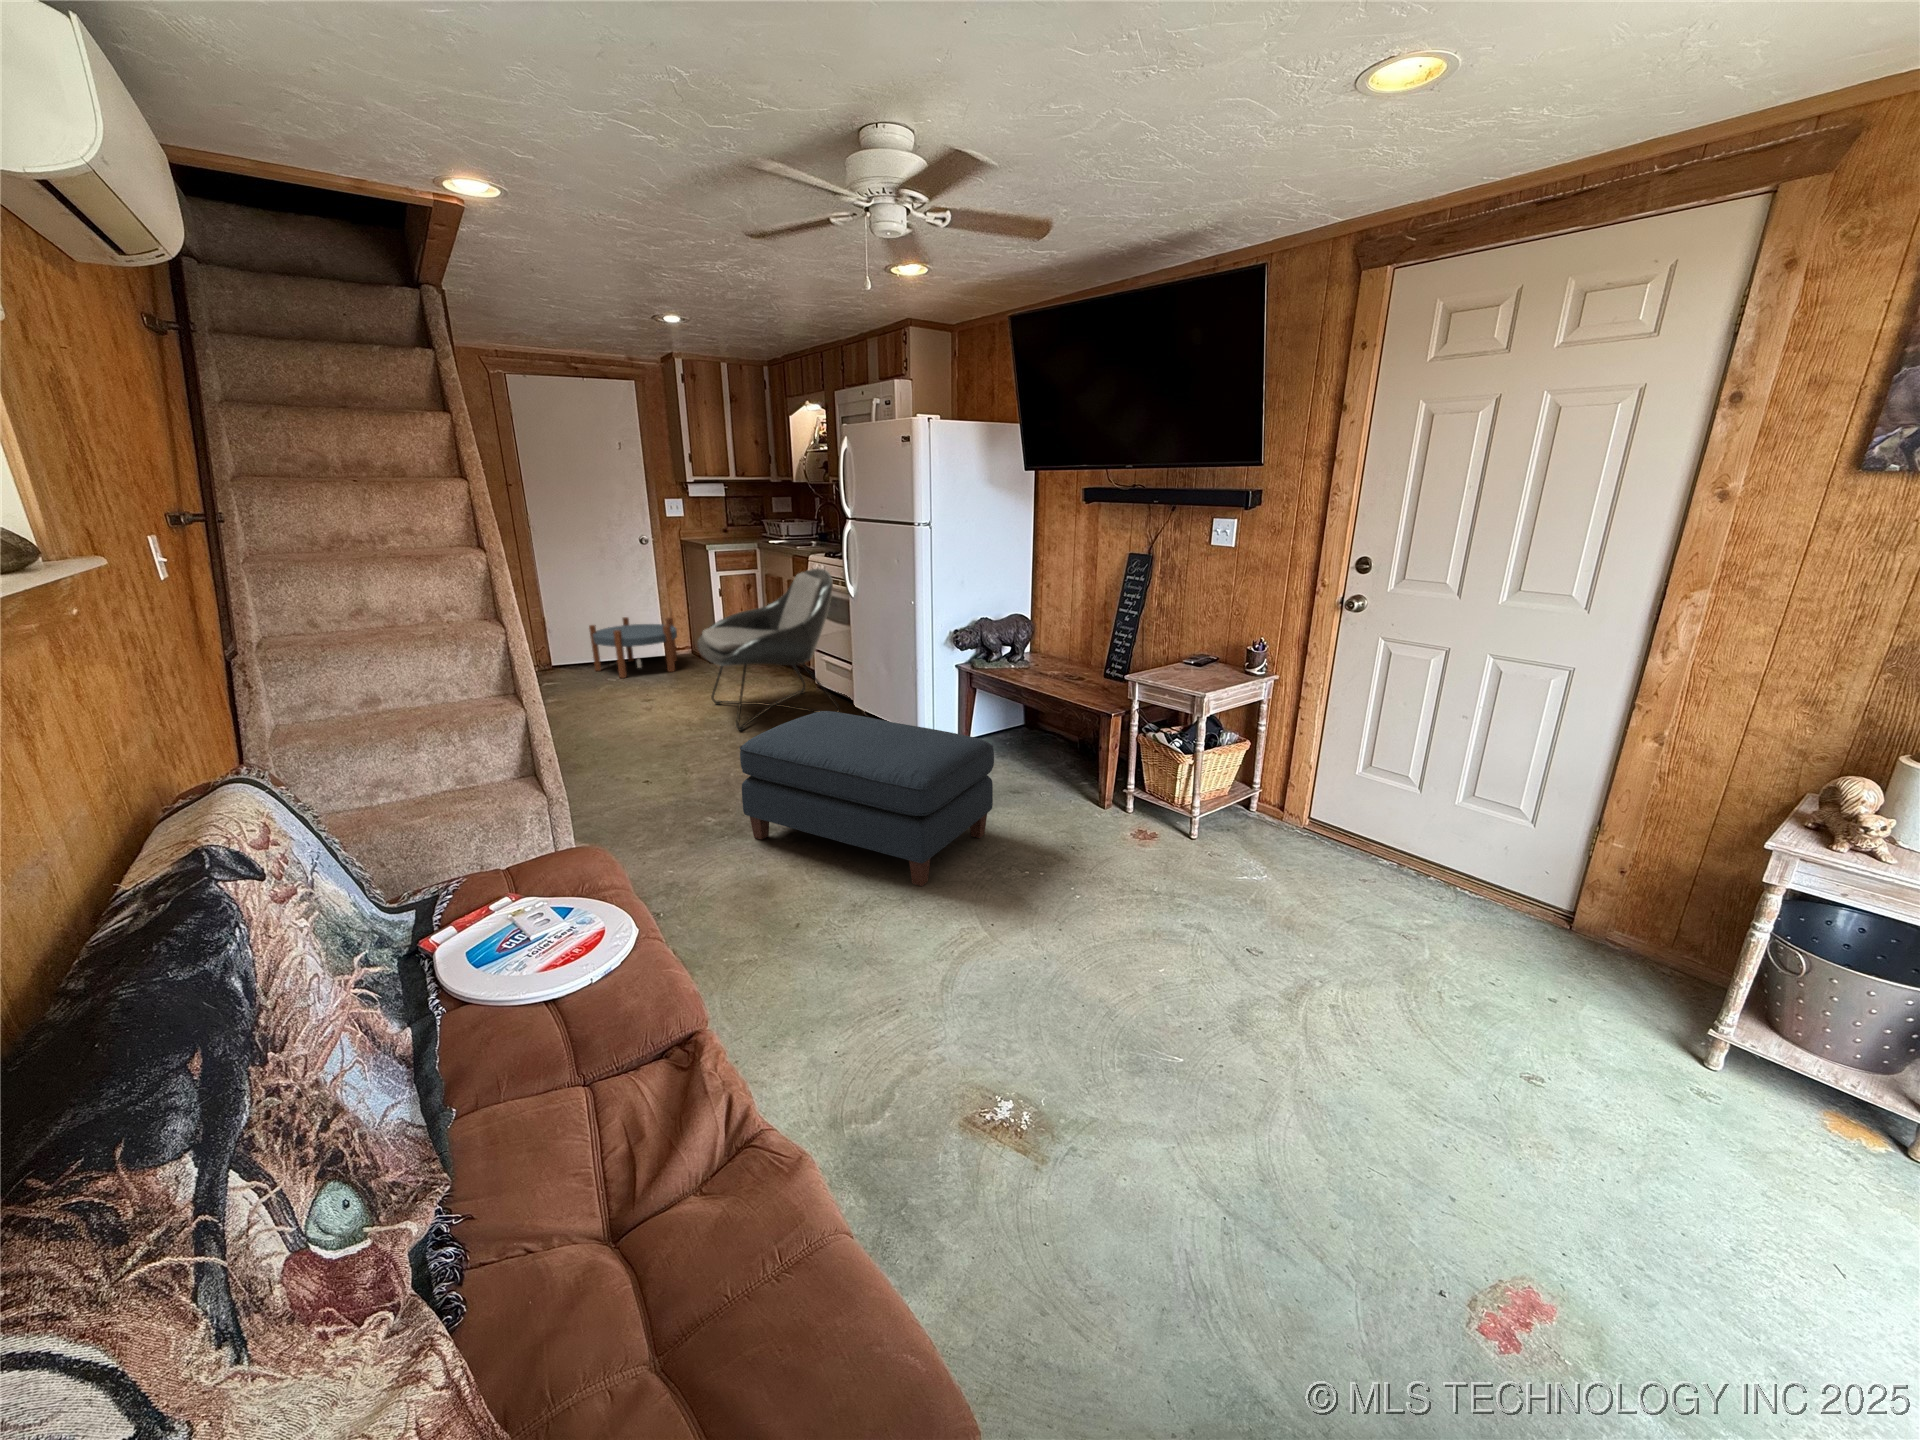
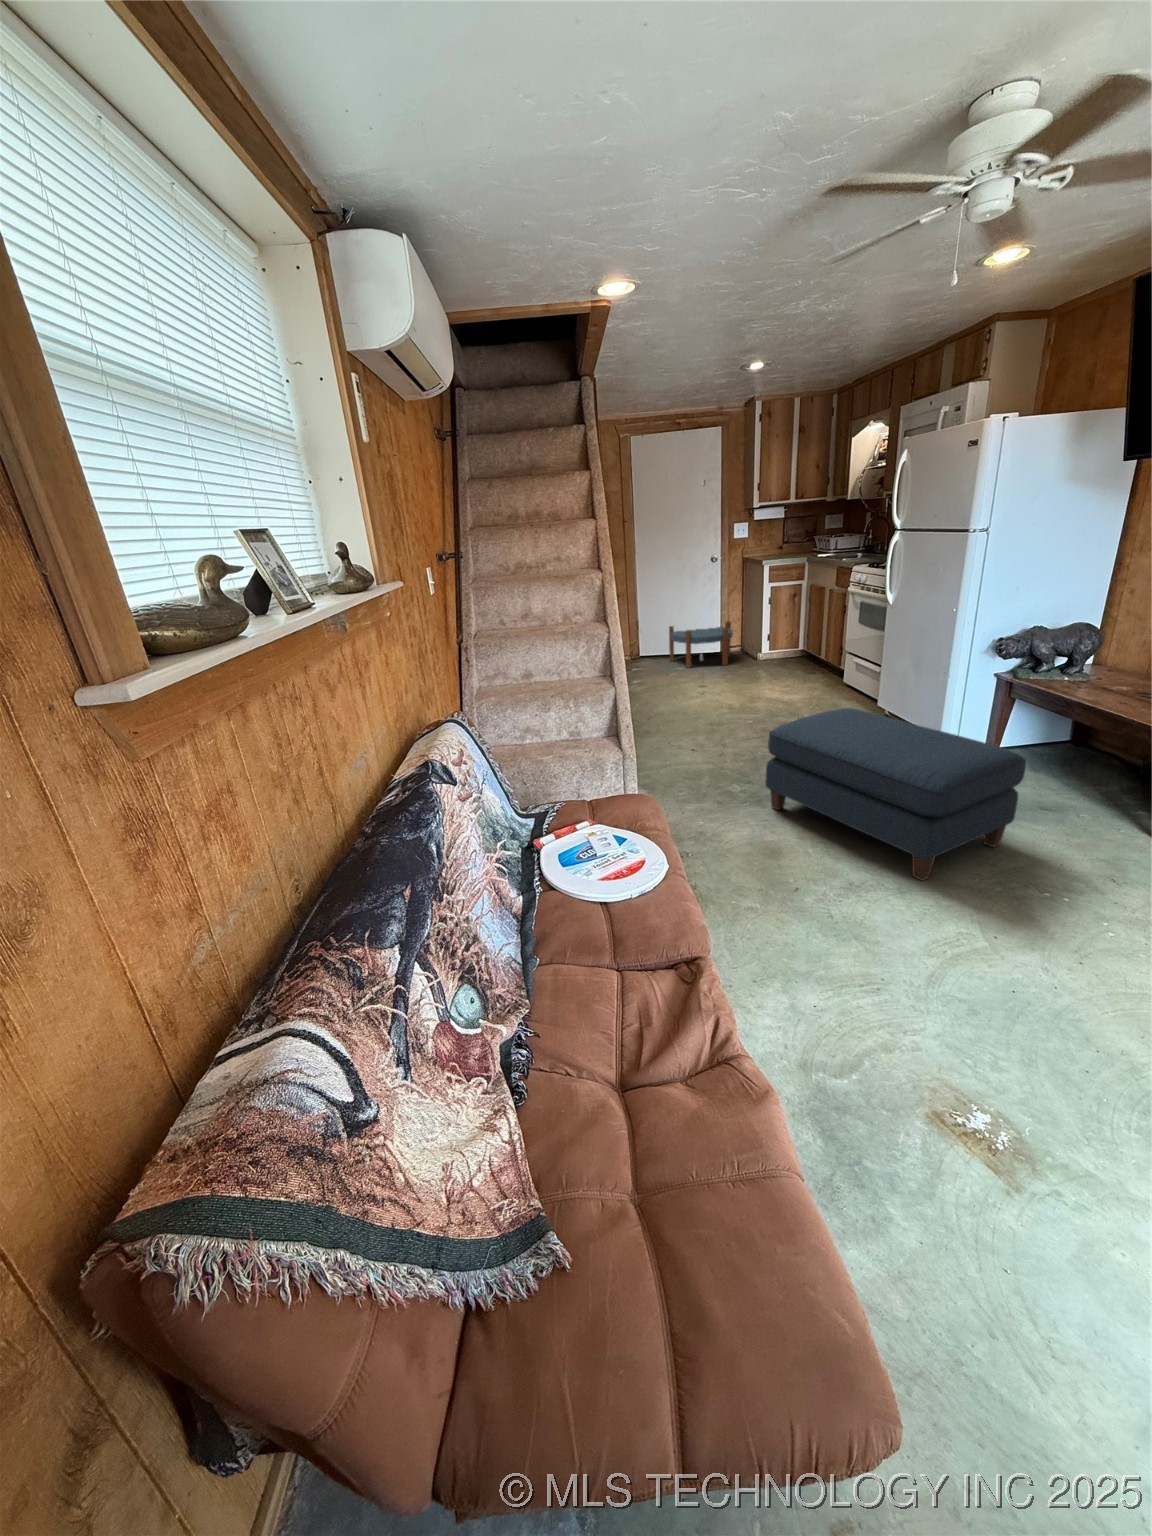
lounge chair: present [697,569,840,731] -> none [747,579,874,718]

